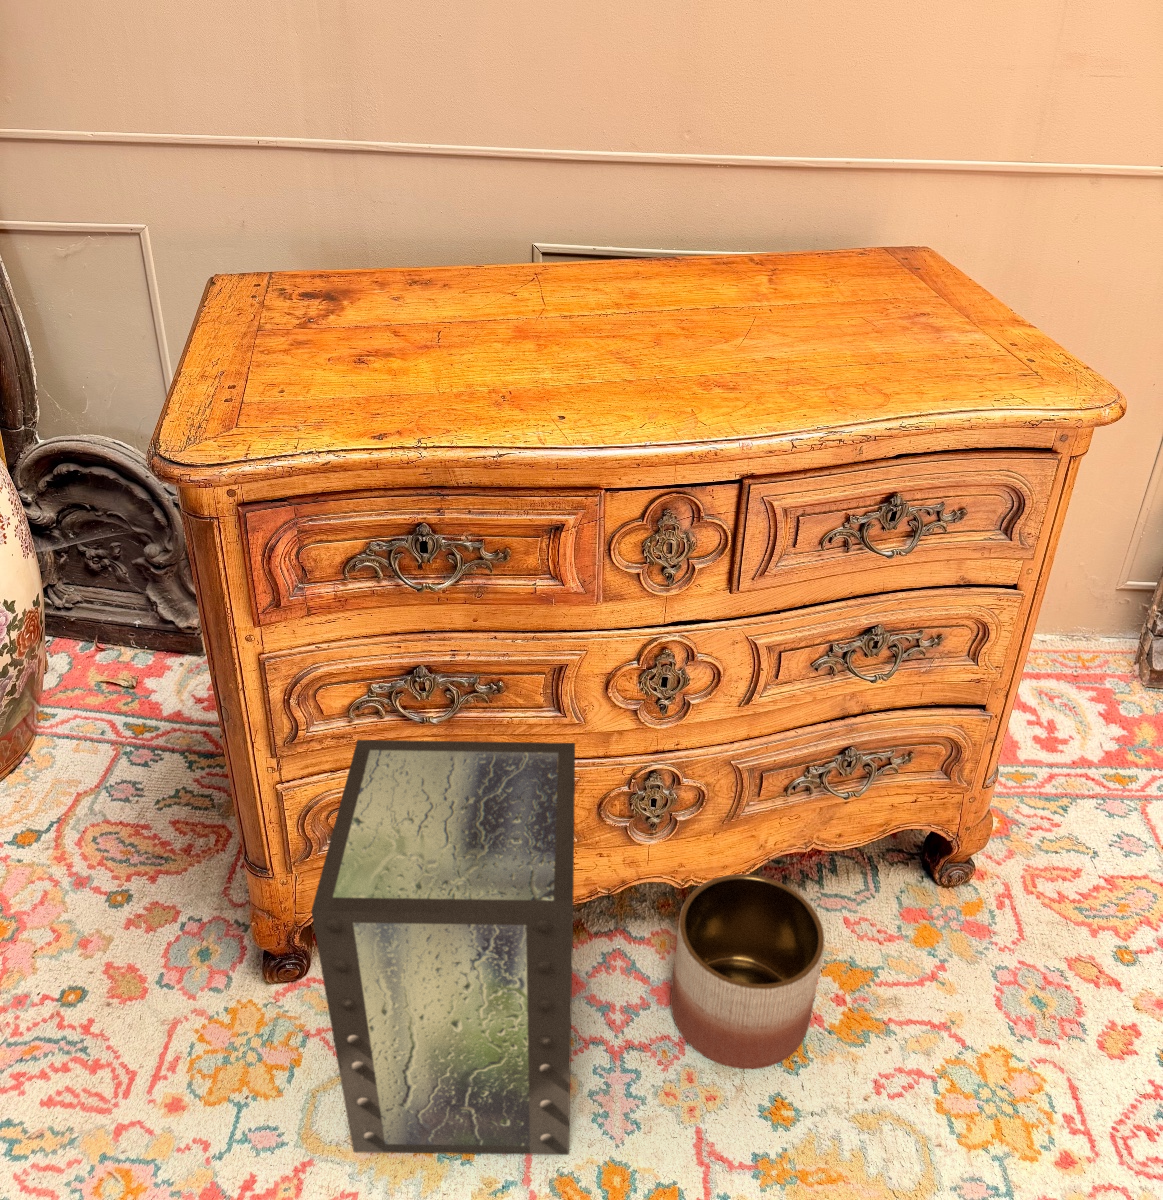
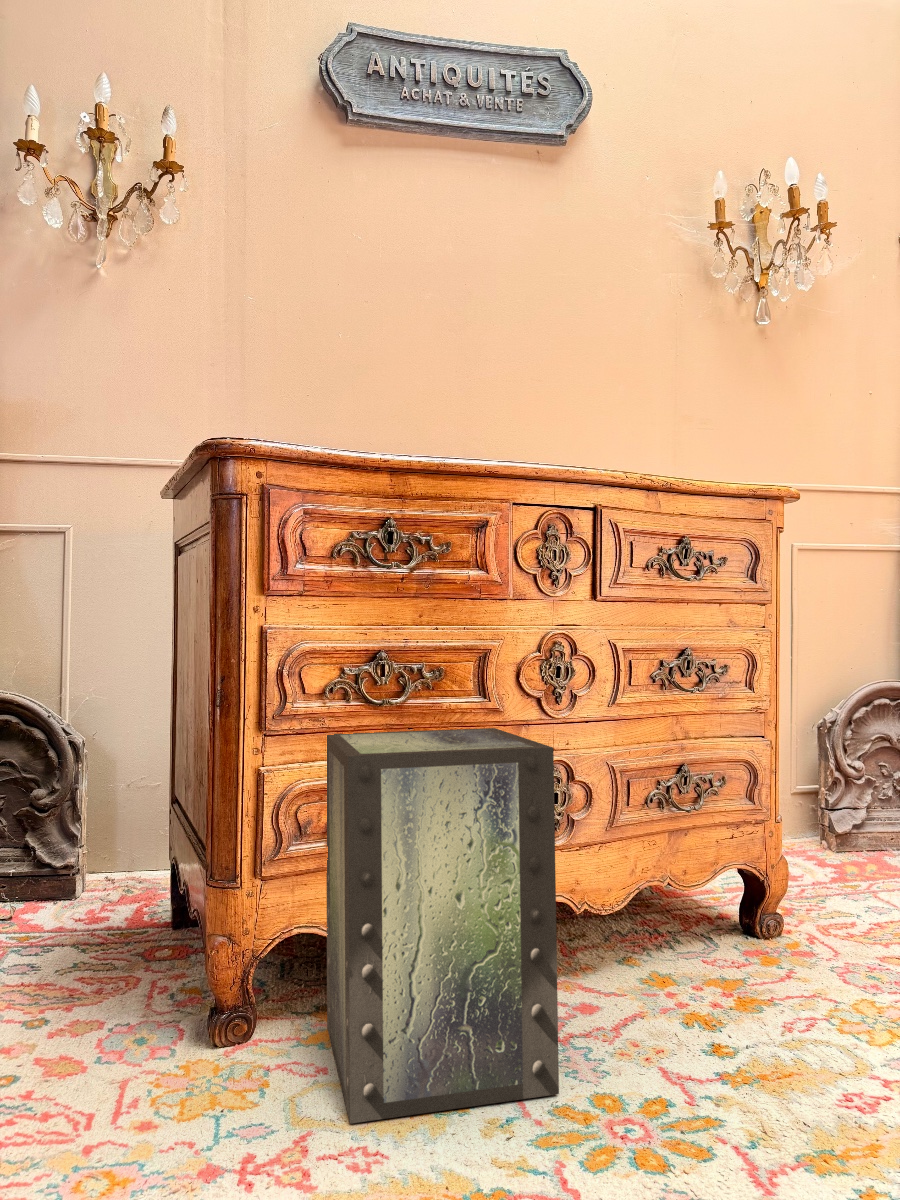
planter: present [671,874,824,1069] -> none [590,878,717,1030]

